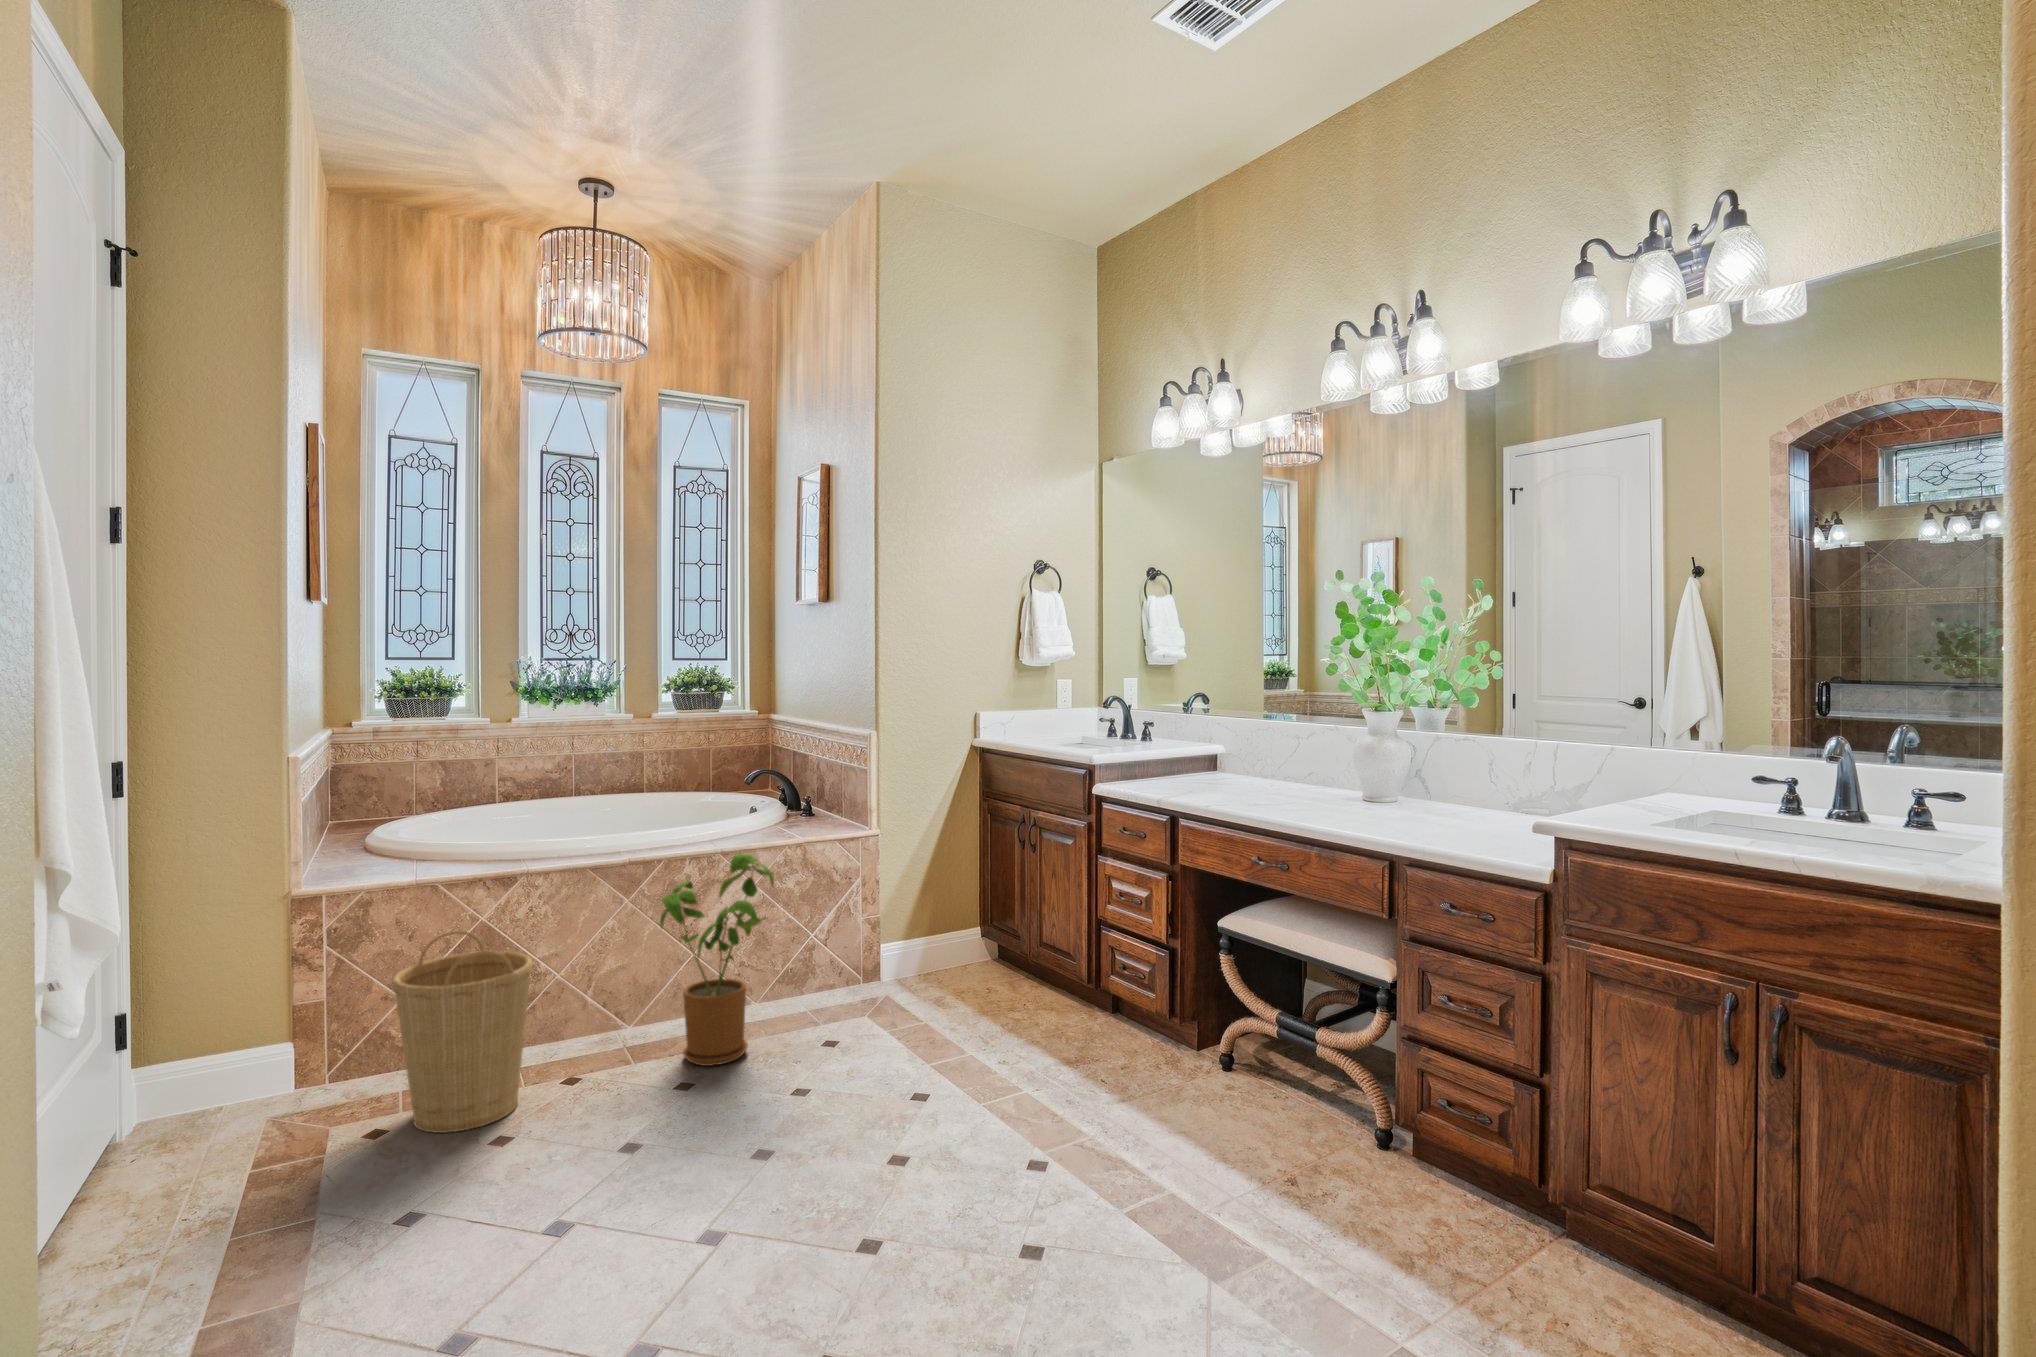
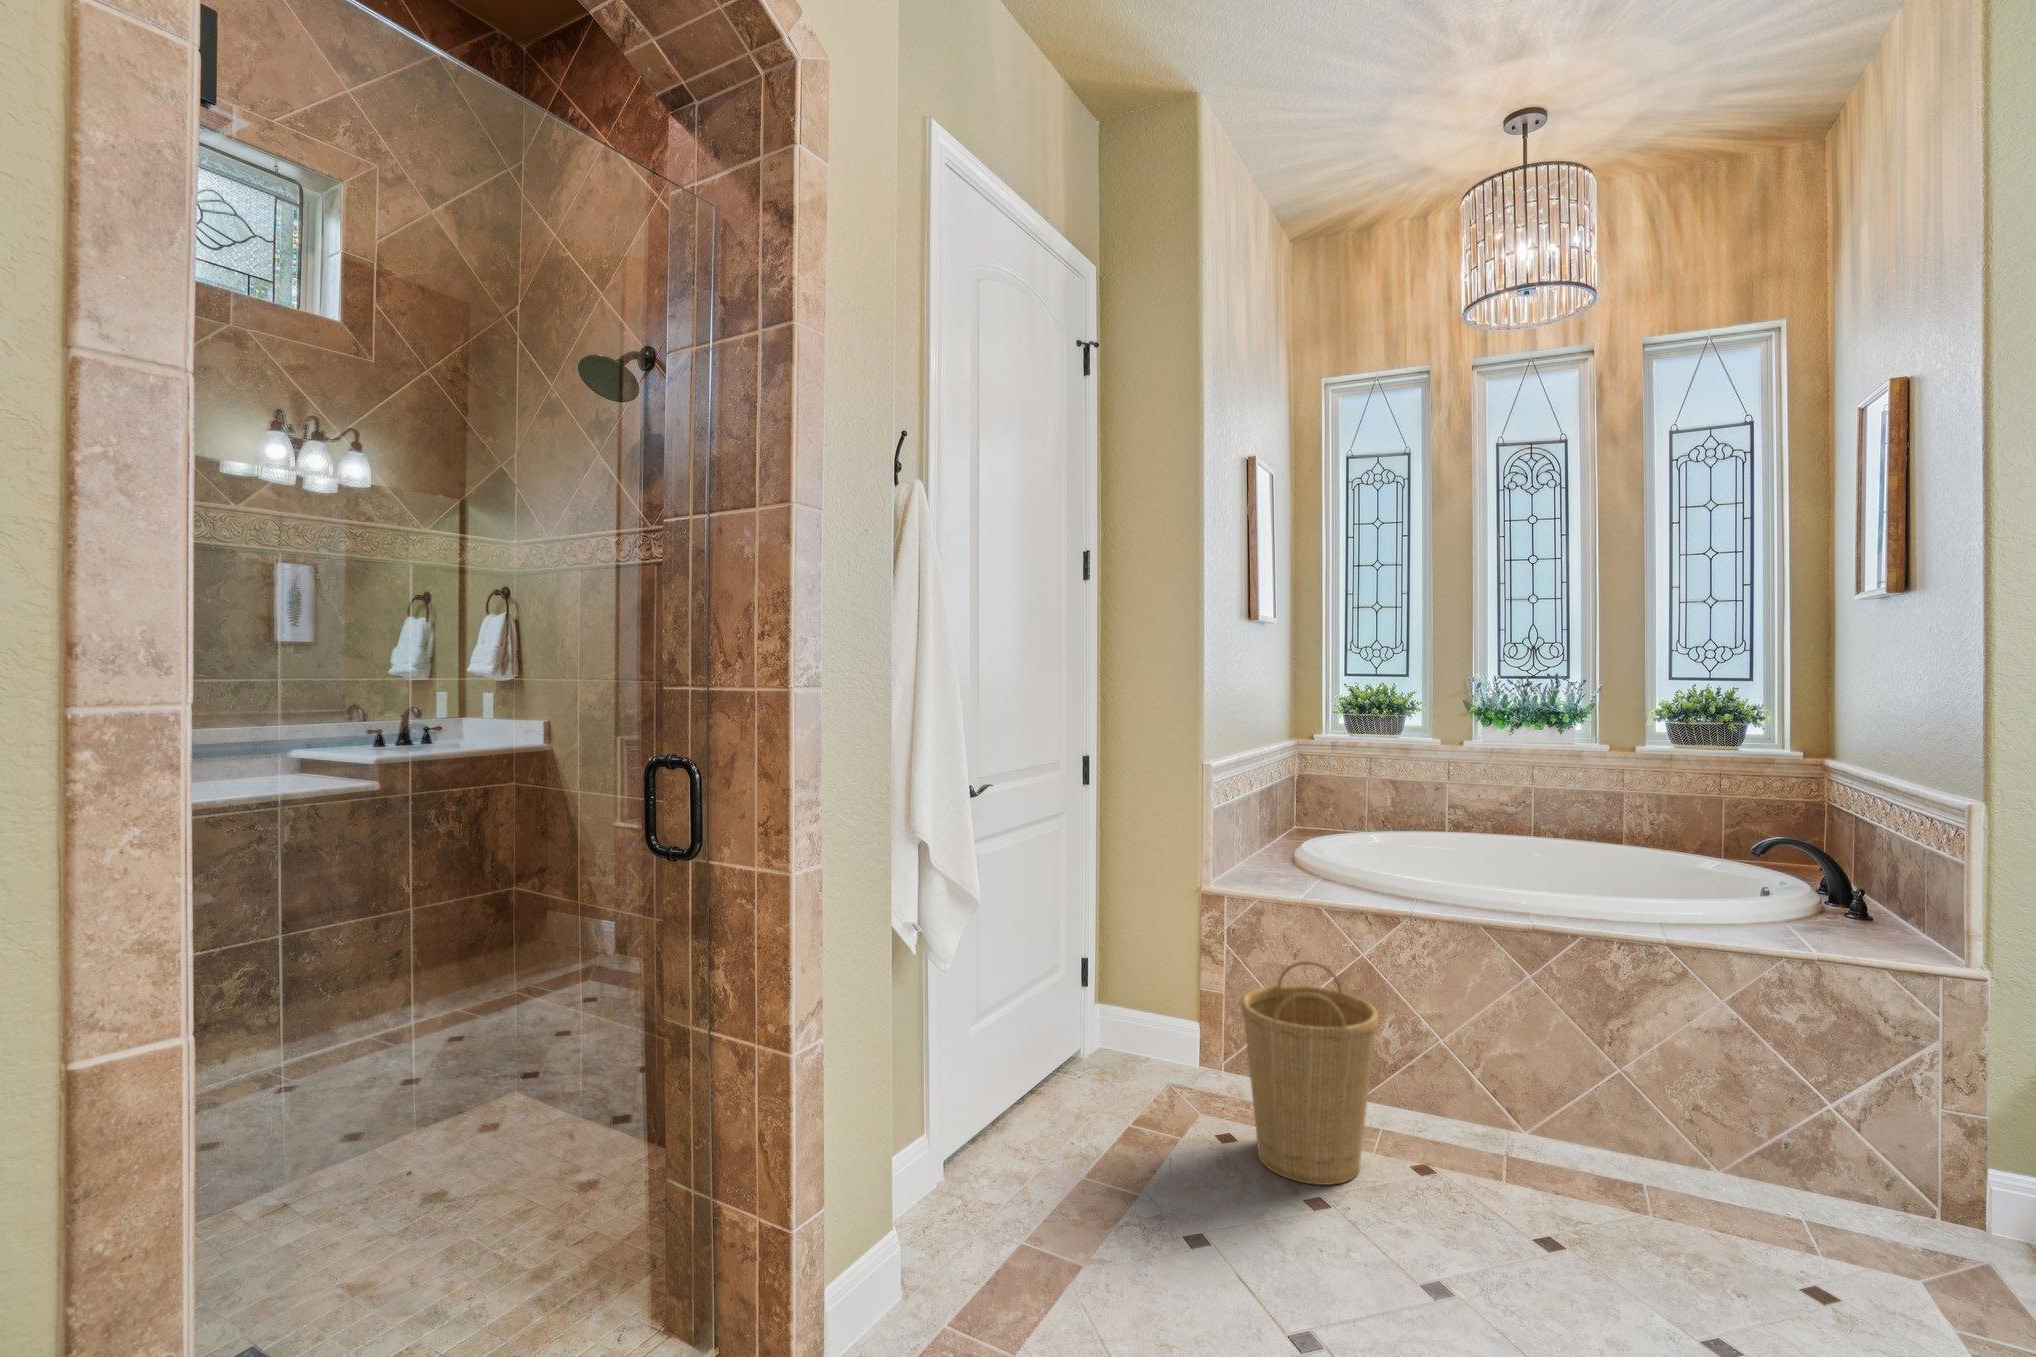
house plant: present [660,853,774,1066] -> none [1549,953,1738,1246]

